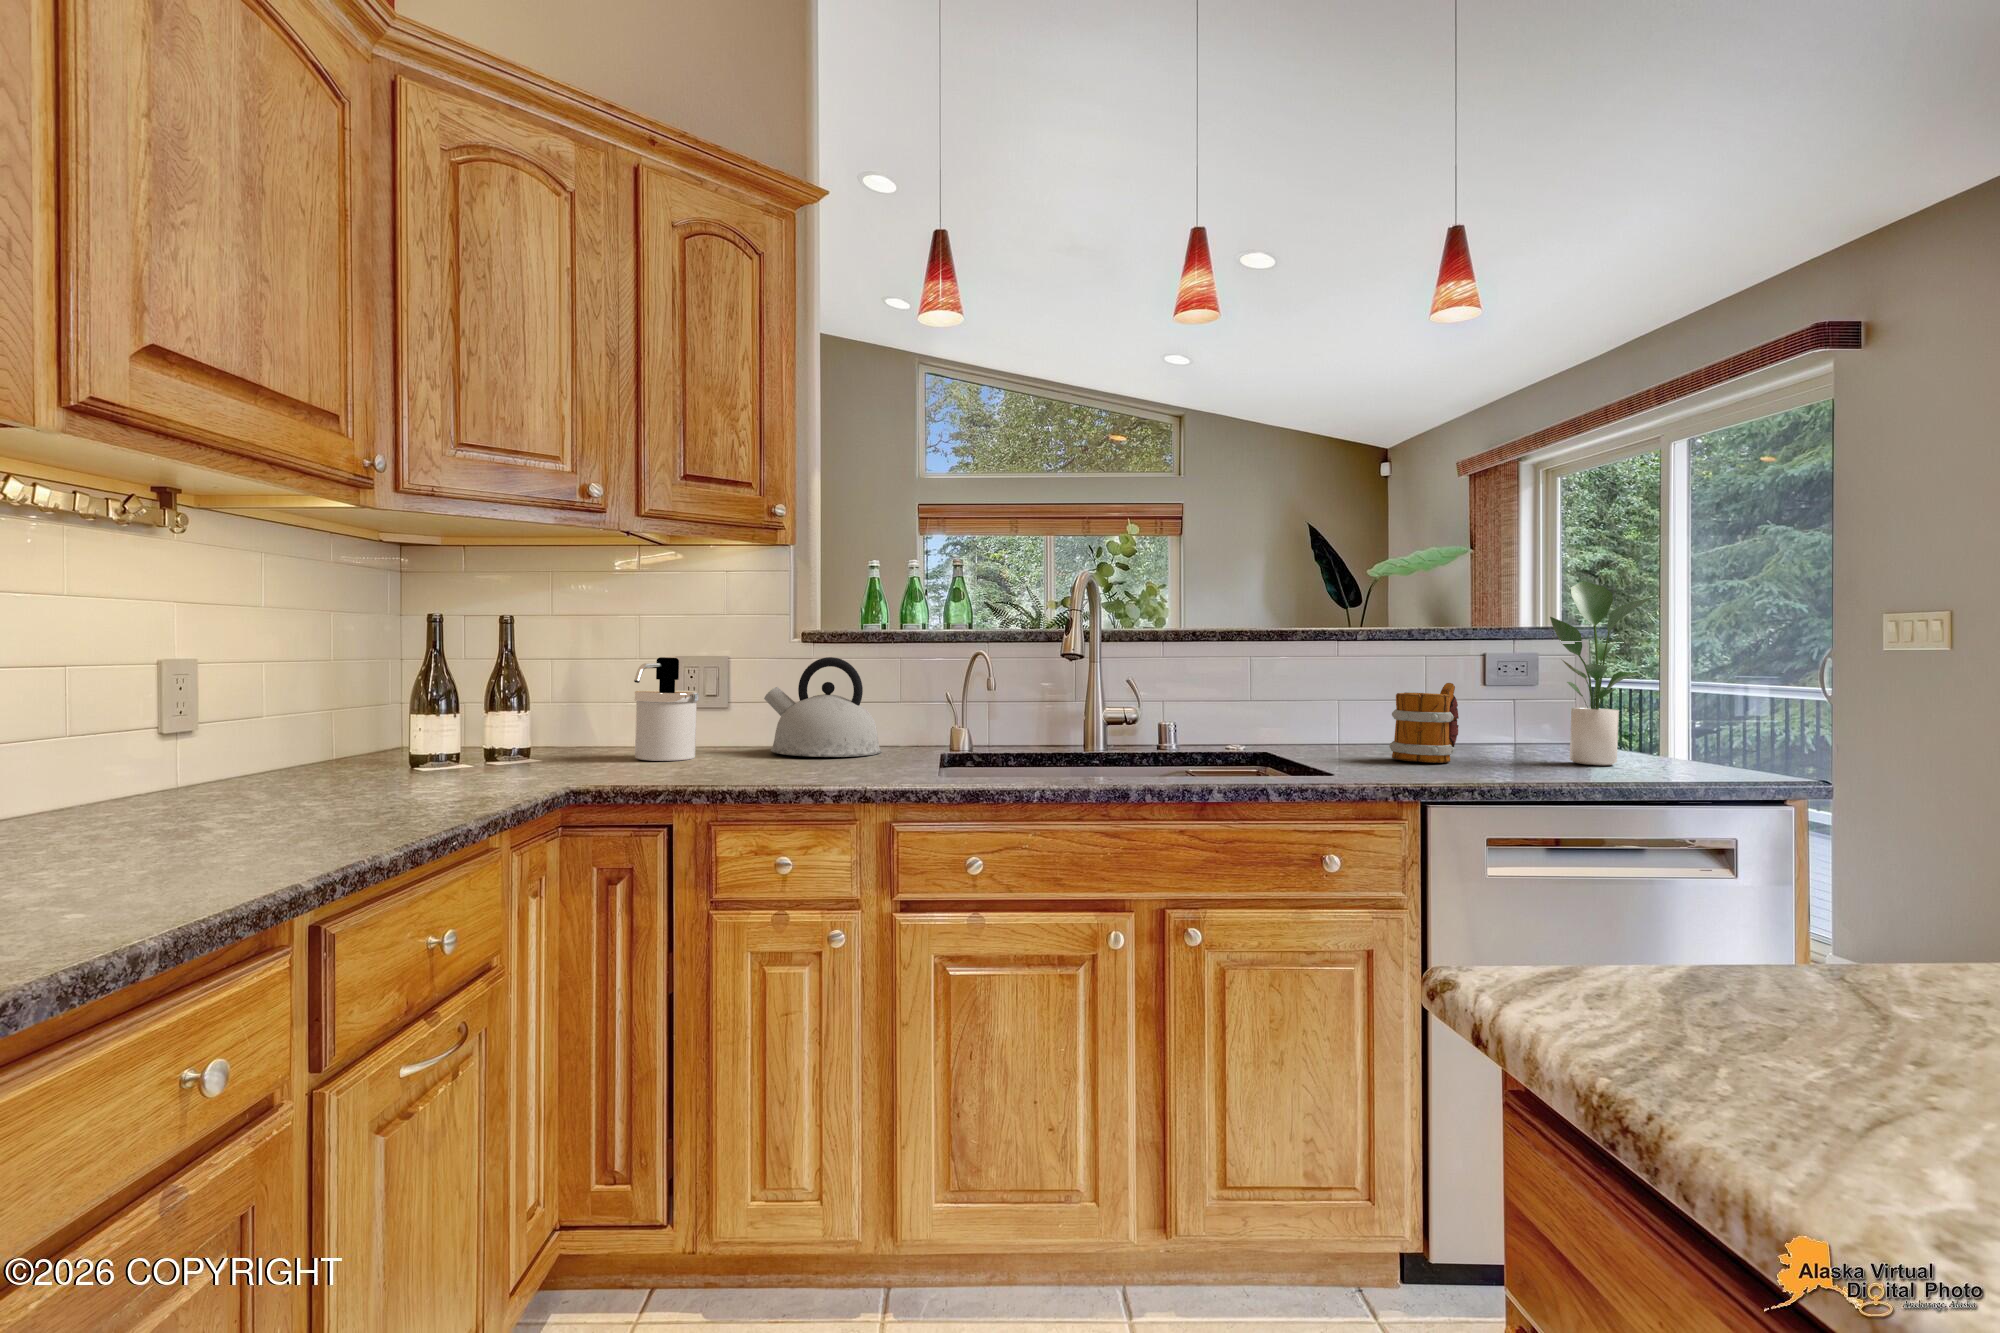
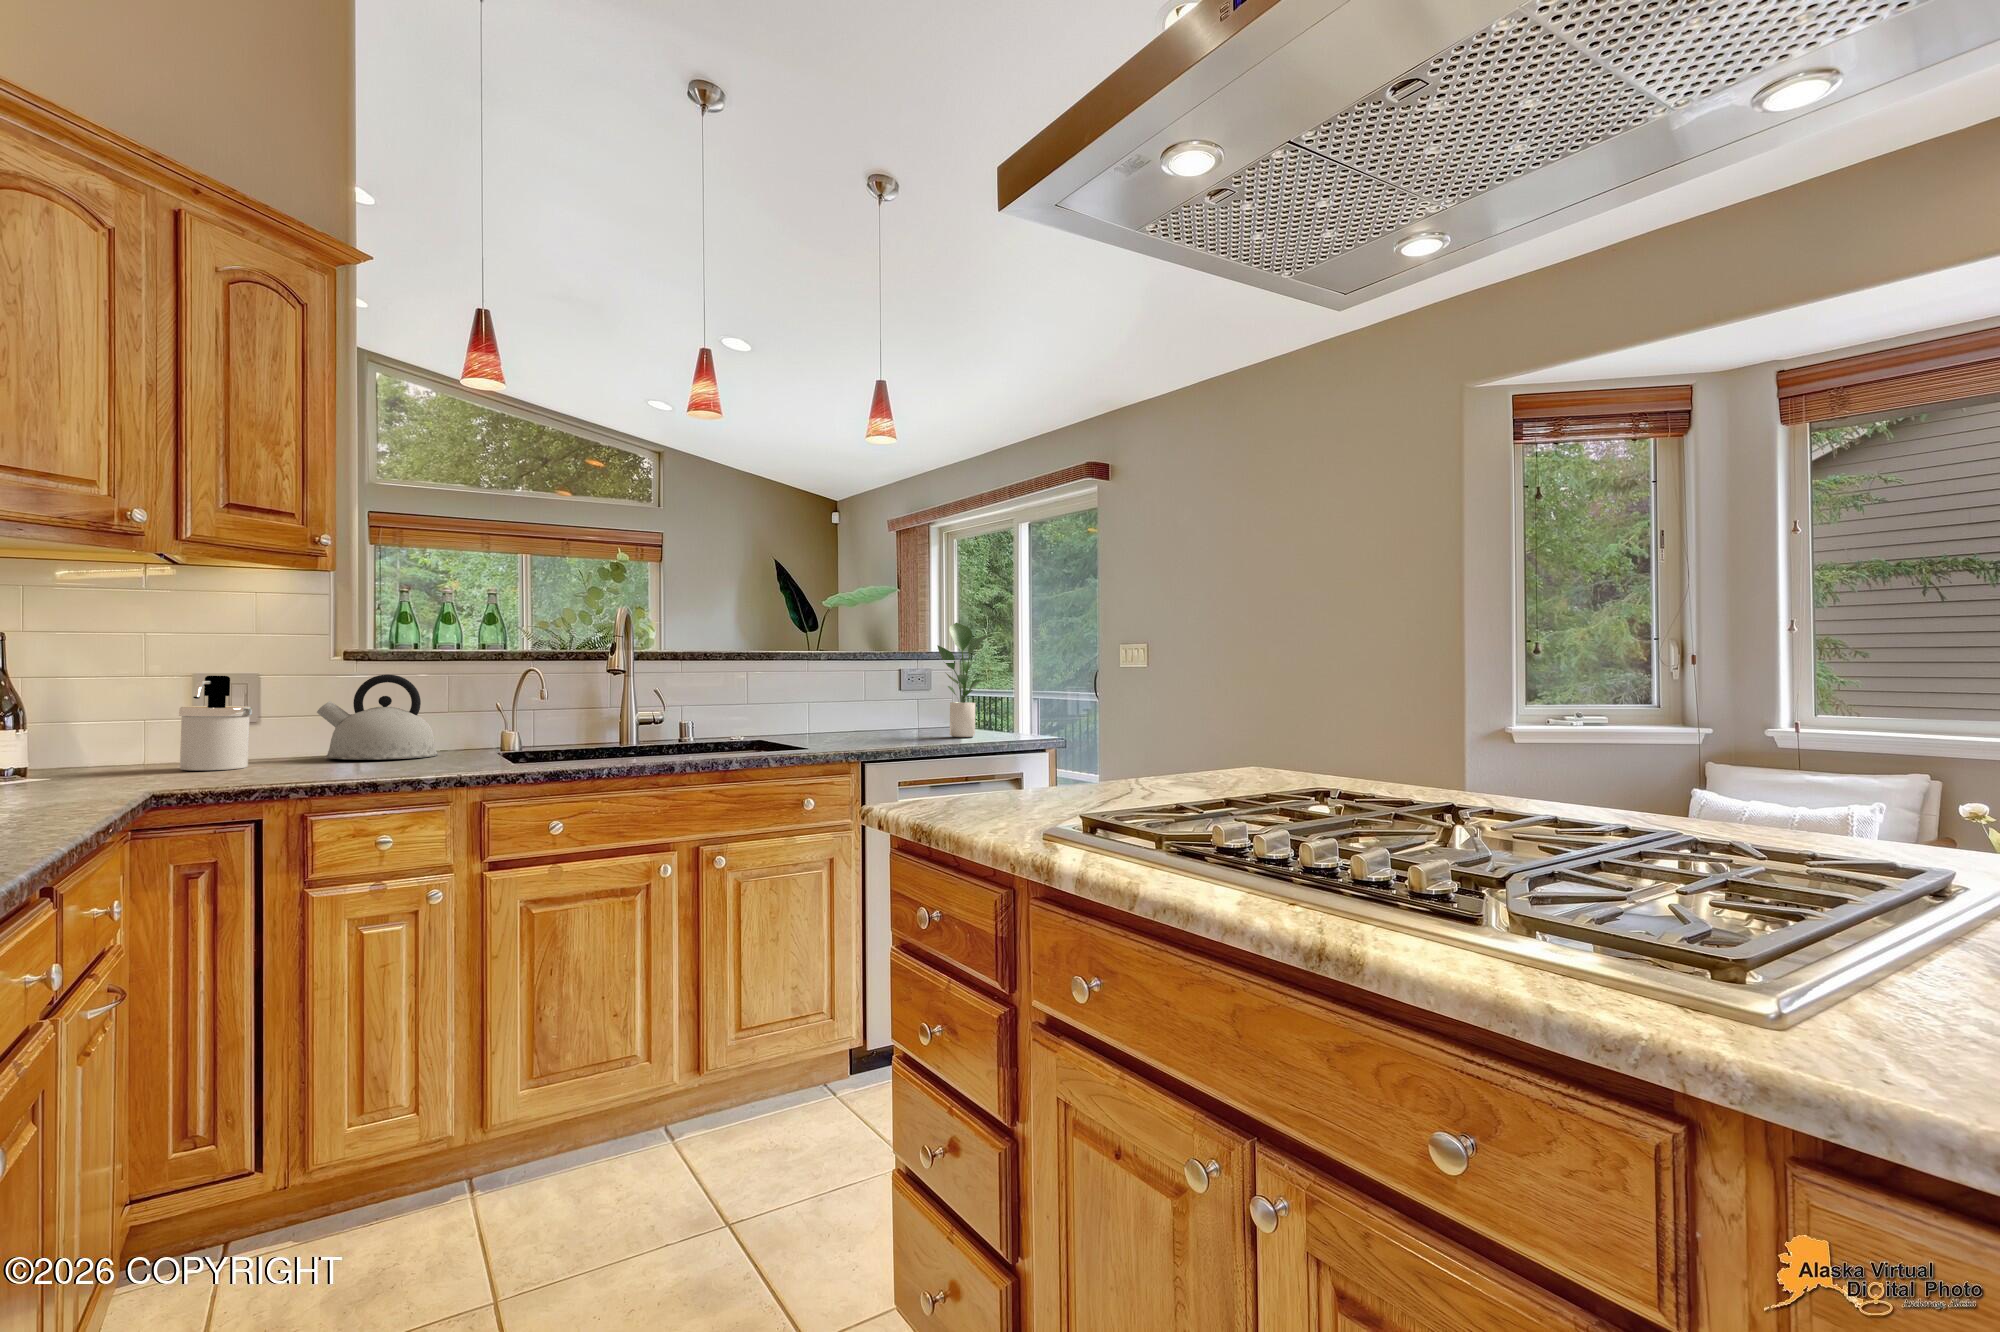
mug: present [1389,683,1459,763] -> none [843,688,886,740]

